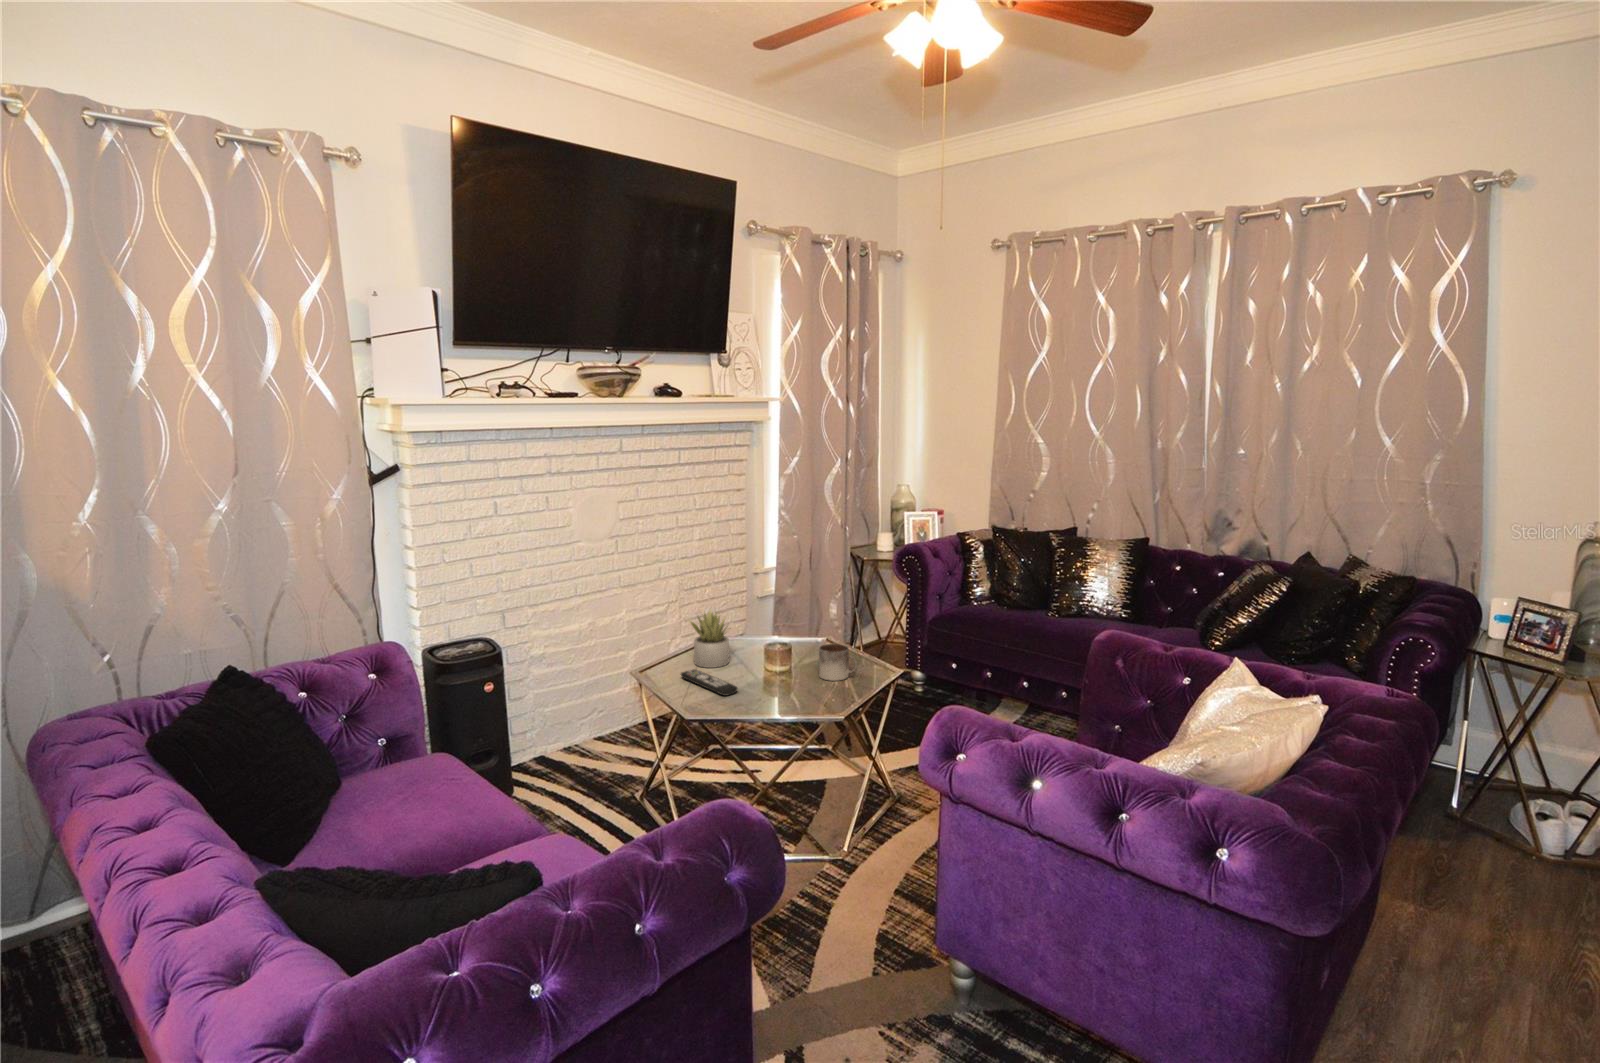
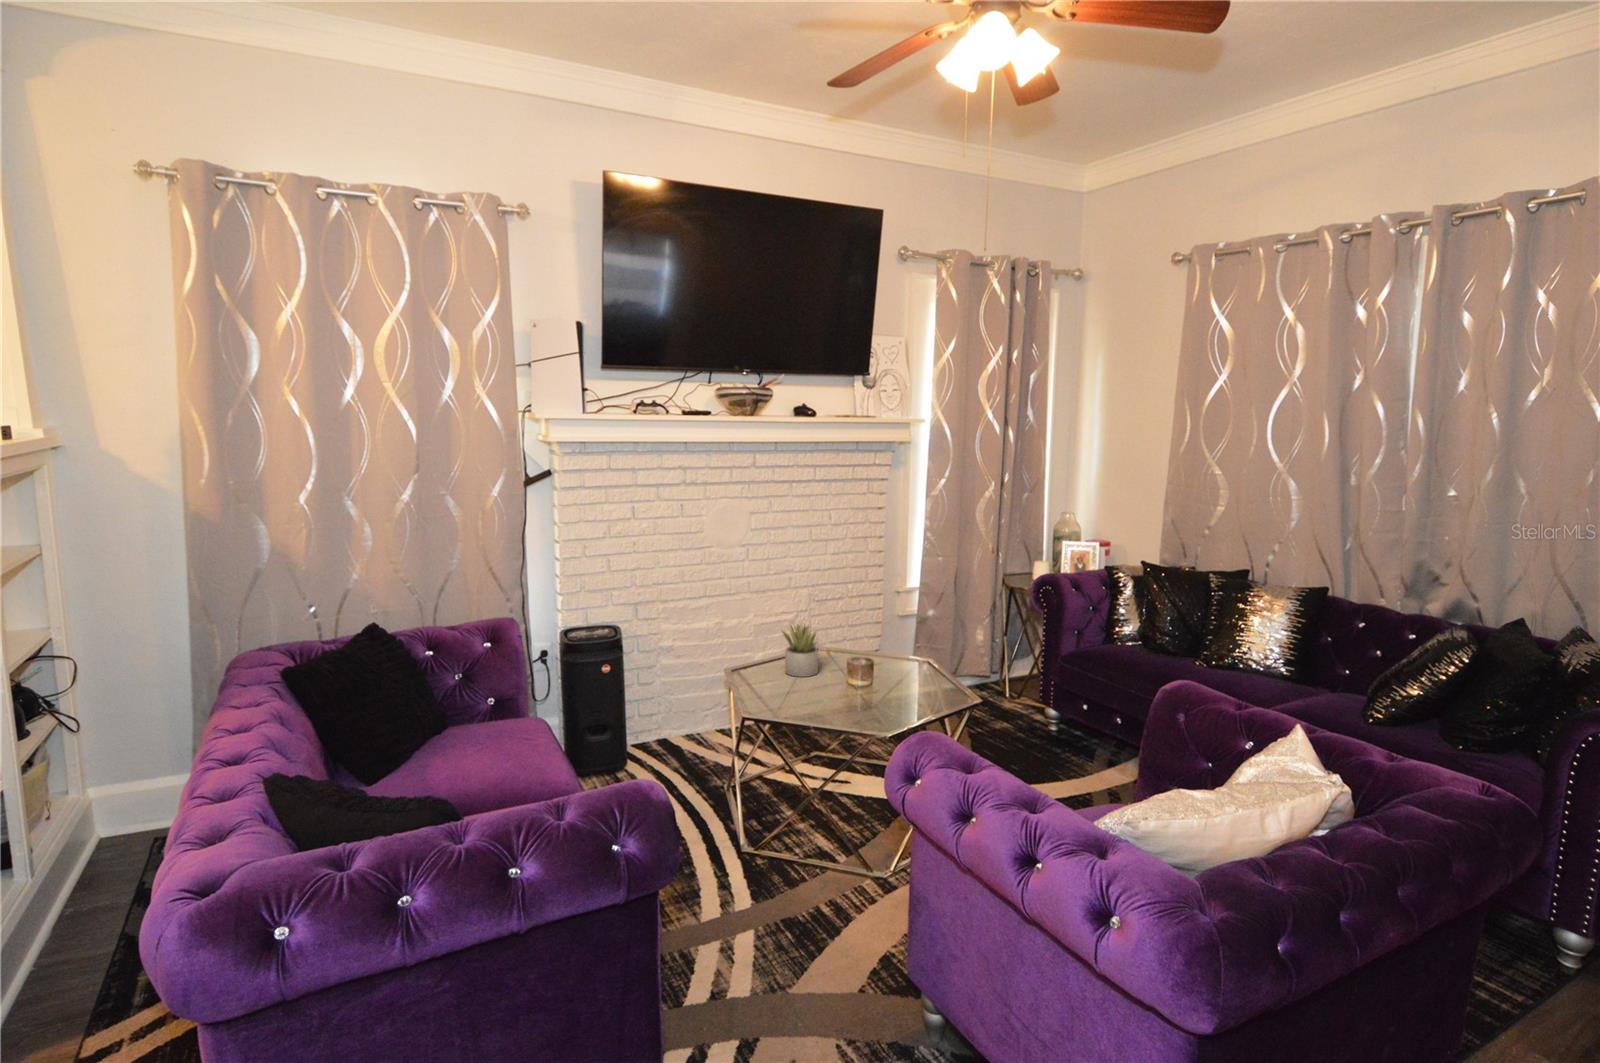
mug: present [819,644,857,681] -> none [891,665,928,702]
remote control: present [681,670,737,695] -> none [762,676,804,703]

